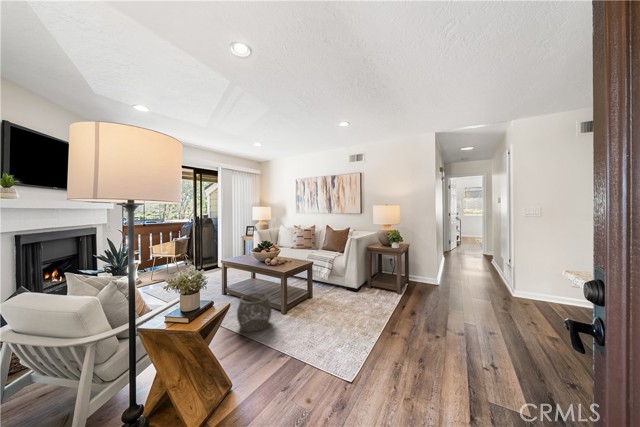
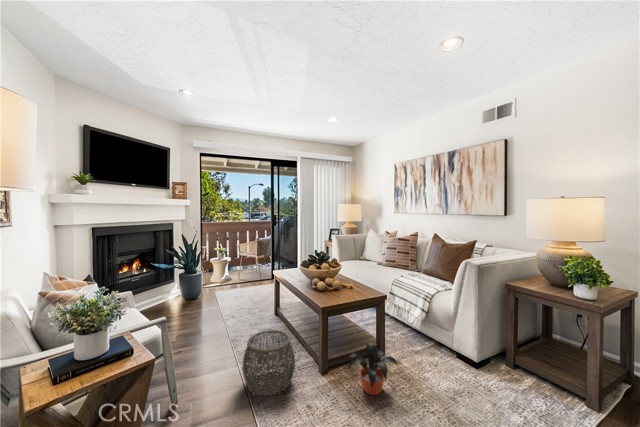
potted plant: none [300,288,327,314] -> present [348,342,398,395]

